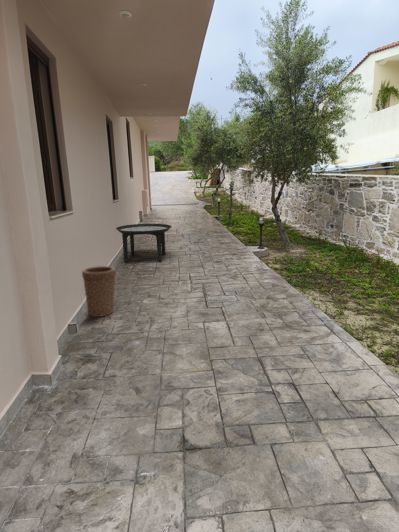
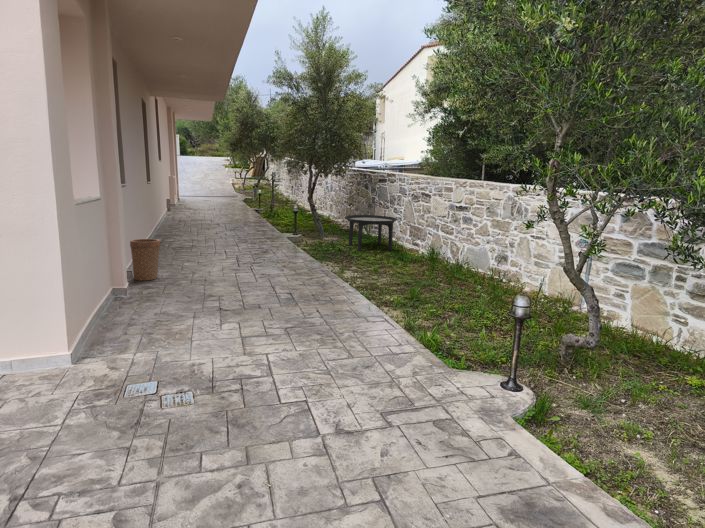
round table: present [116,224,171,263] -> present [345,215,397,251]

